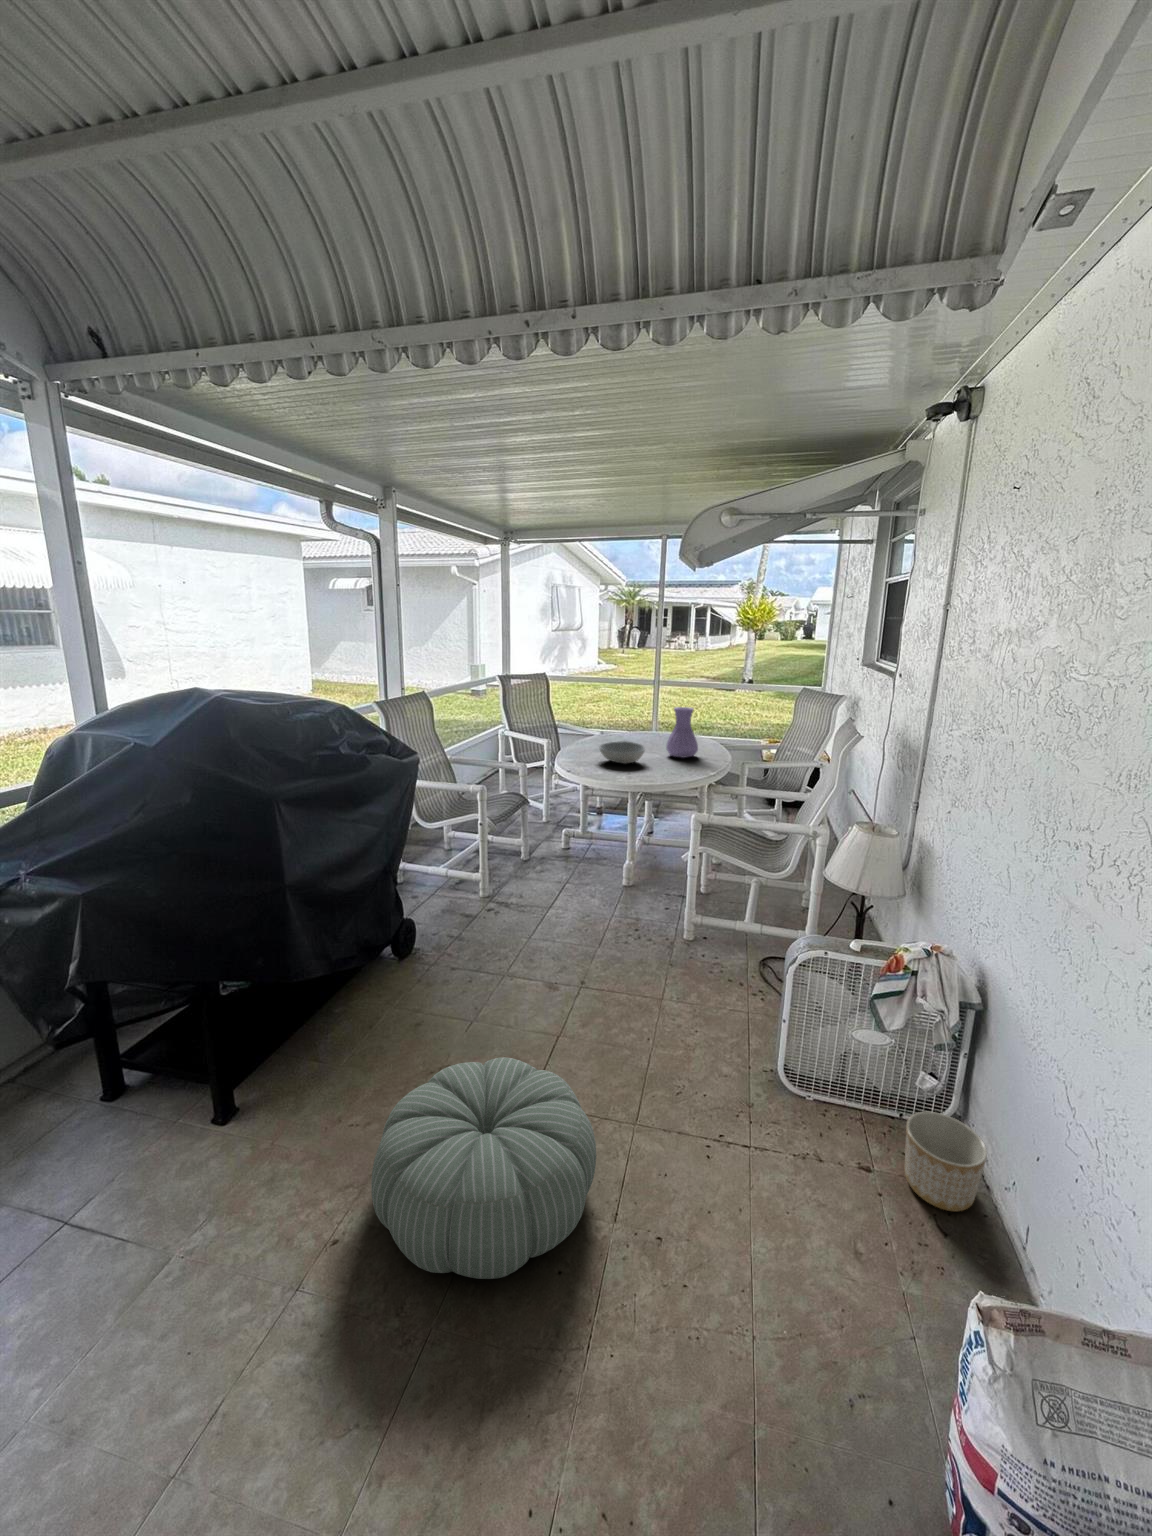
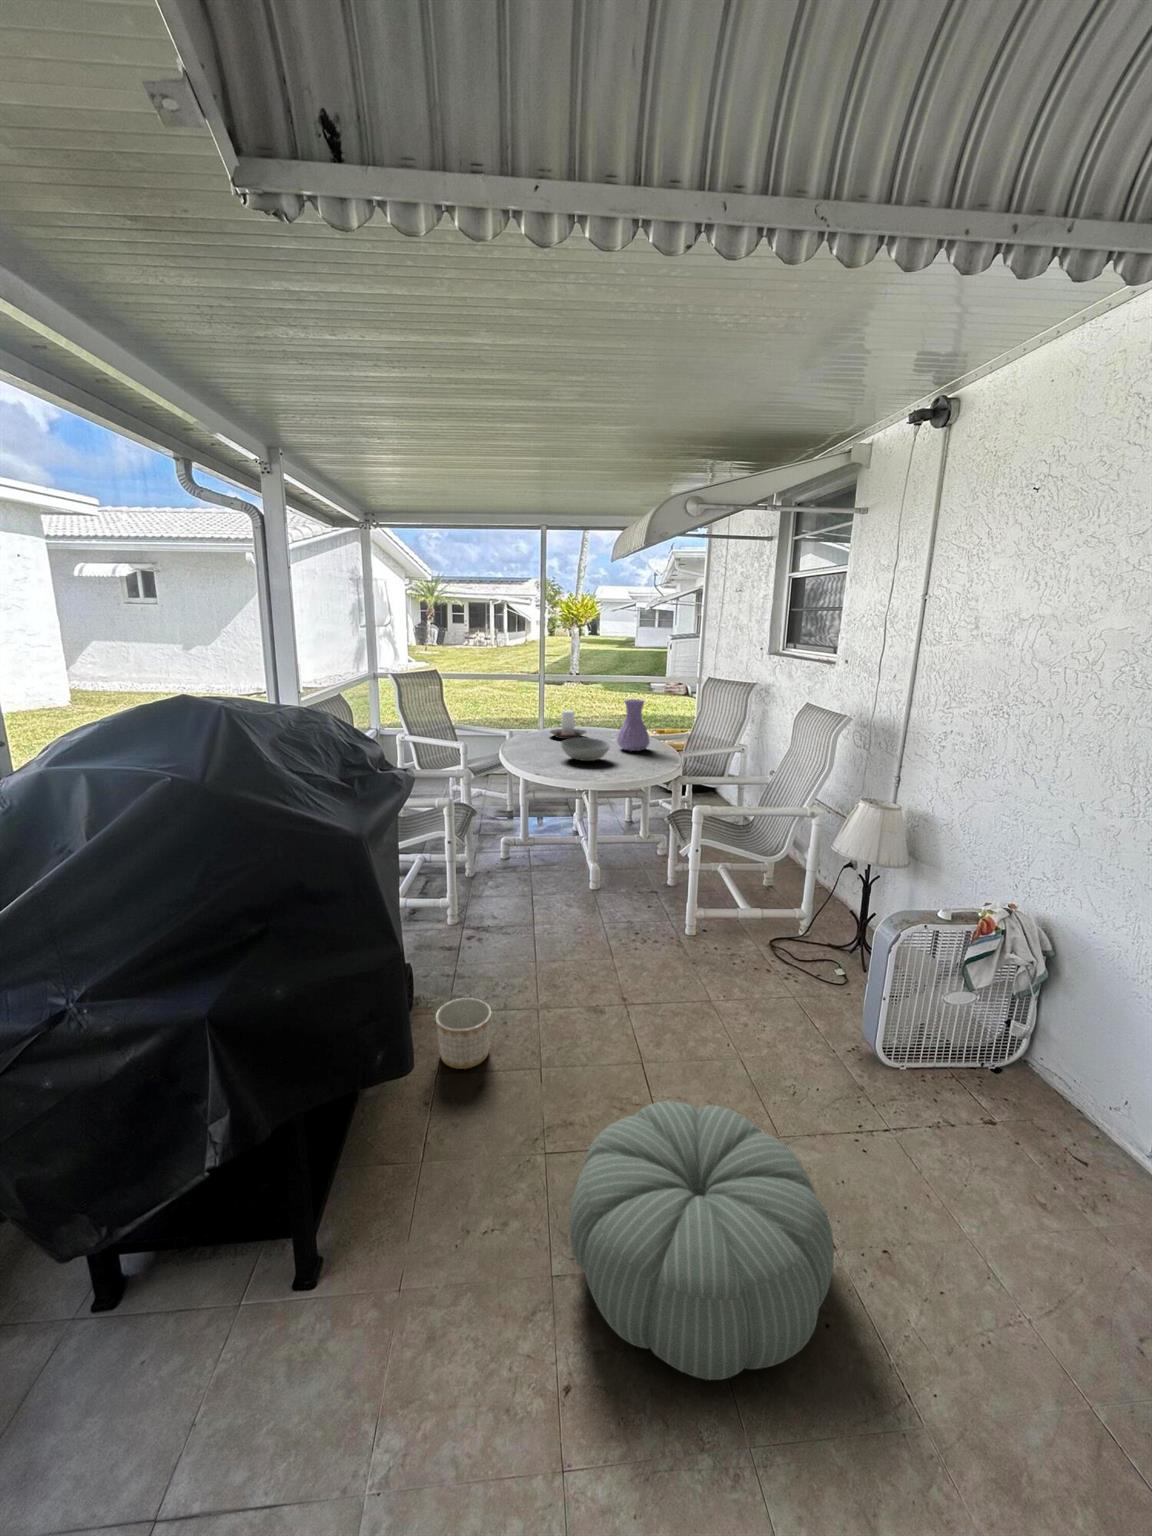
candle holder: none [616,714,652,743] -> present [550,710,586,739]
planter: present [905,1112,987,1211] -> present [436,998,491,1069]

